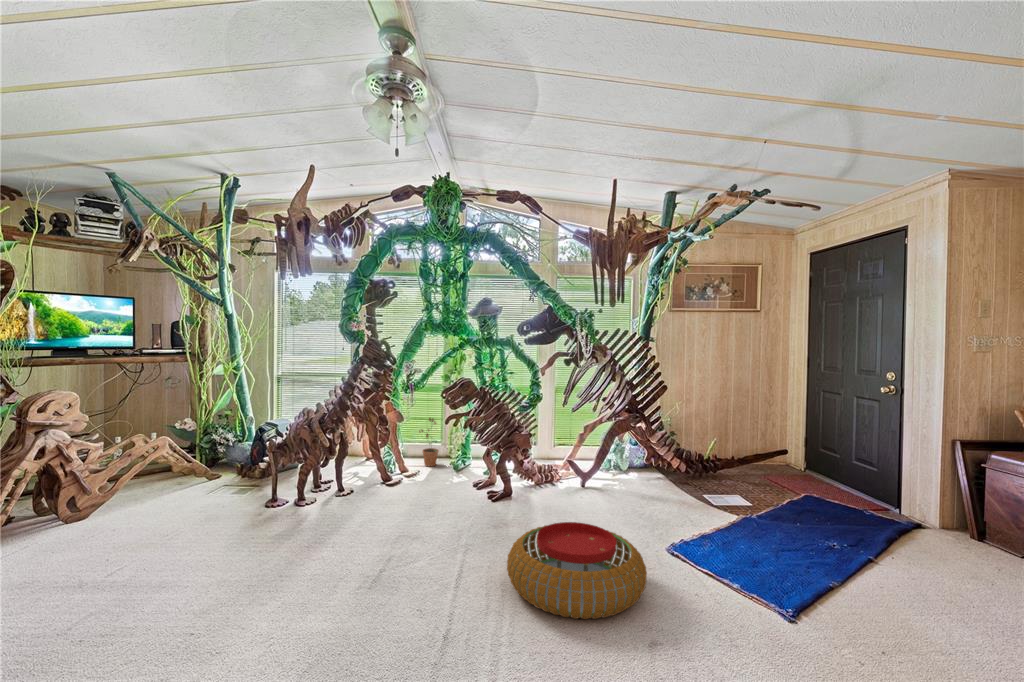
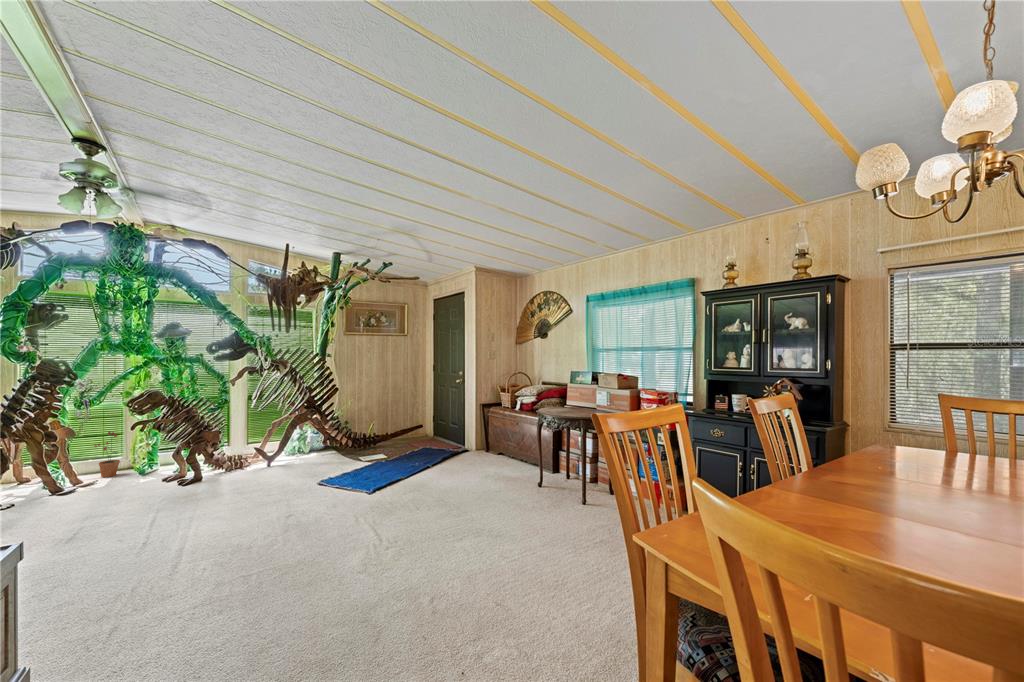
pouf: present [507,522,647,619] -> none [177,484,295,547]

